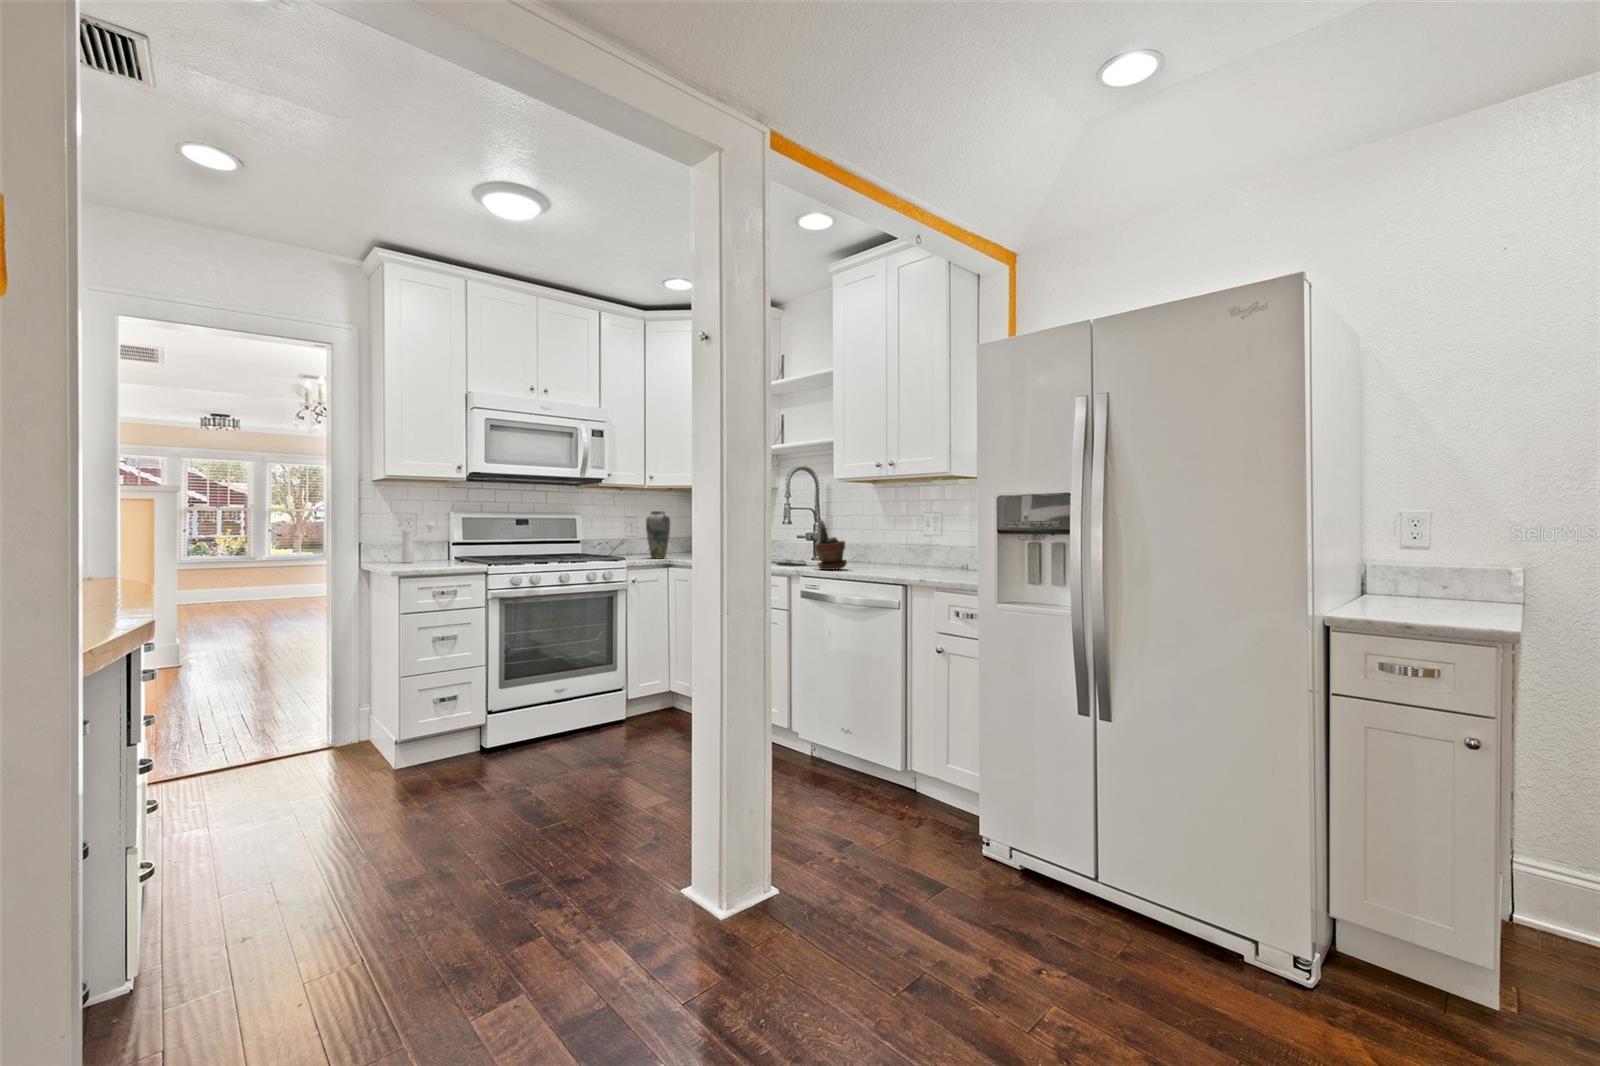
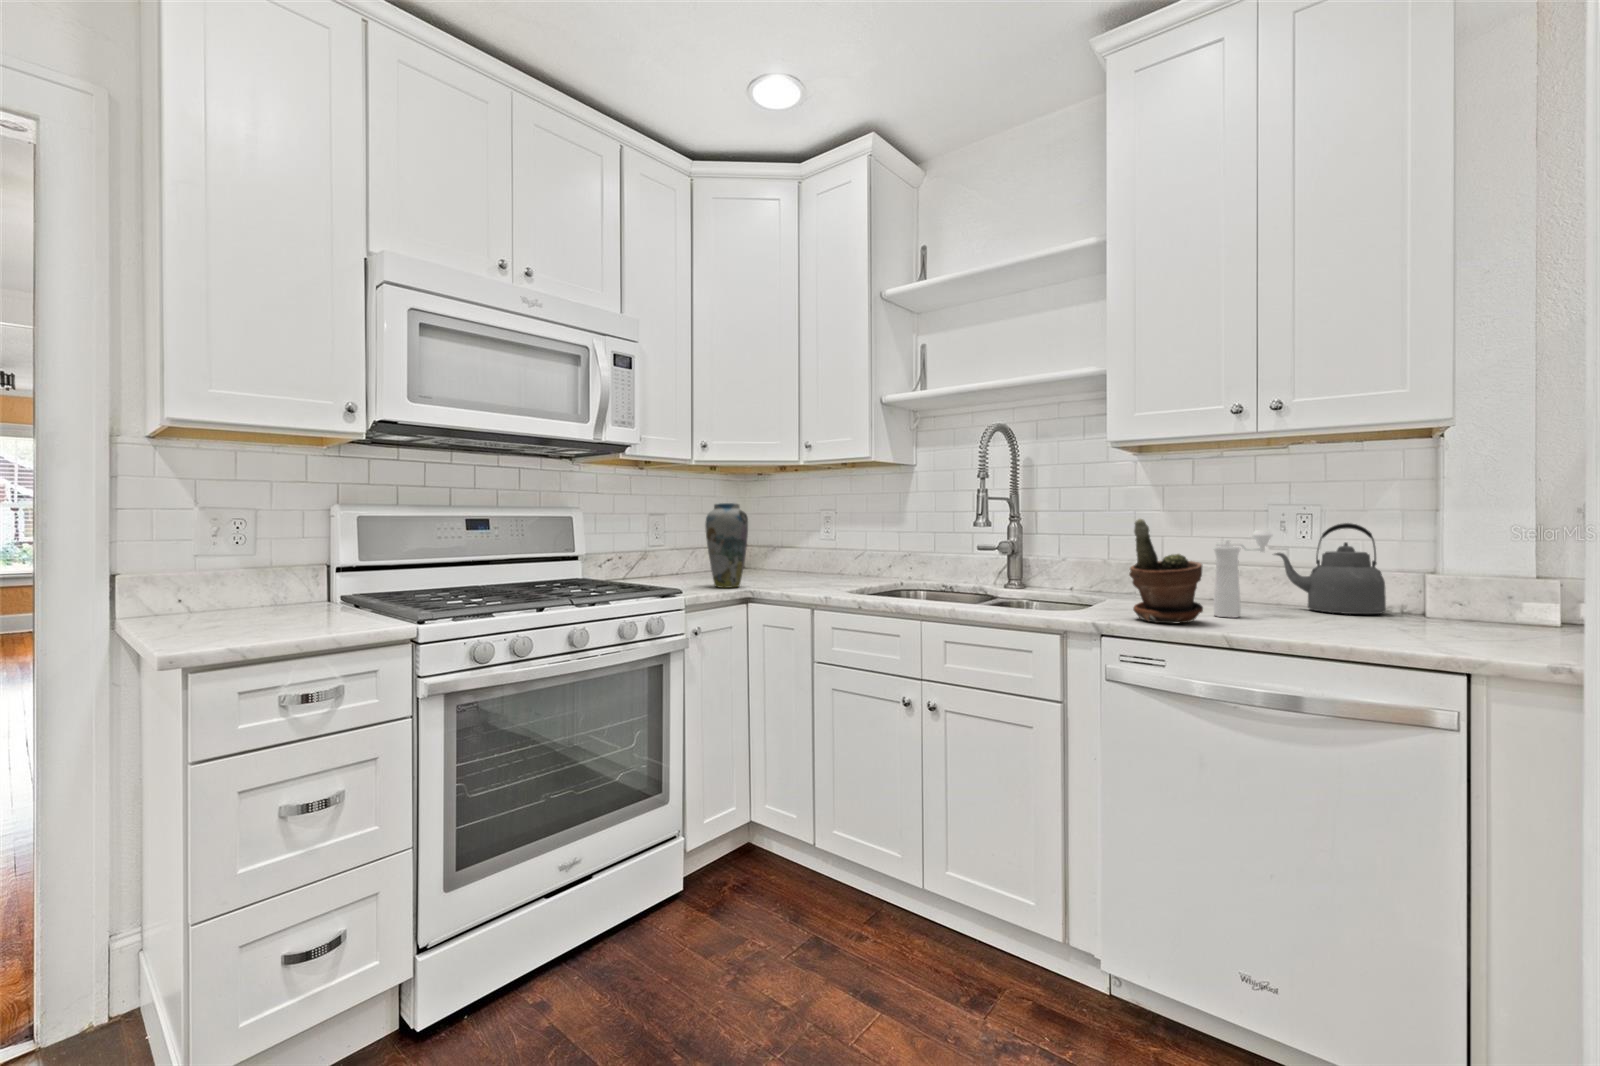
pepper mill: present [401,523,434,563] -> present [1214,530,1272,618]
kettle: none [916,523,961,569] -> present [1275,523,1386,614]

